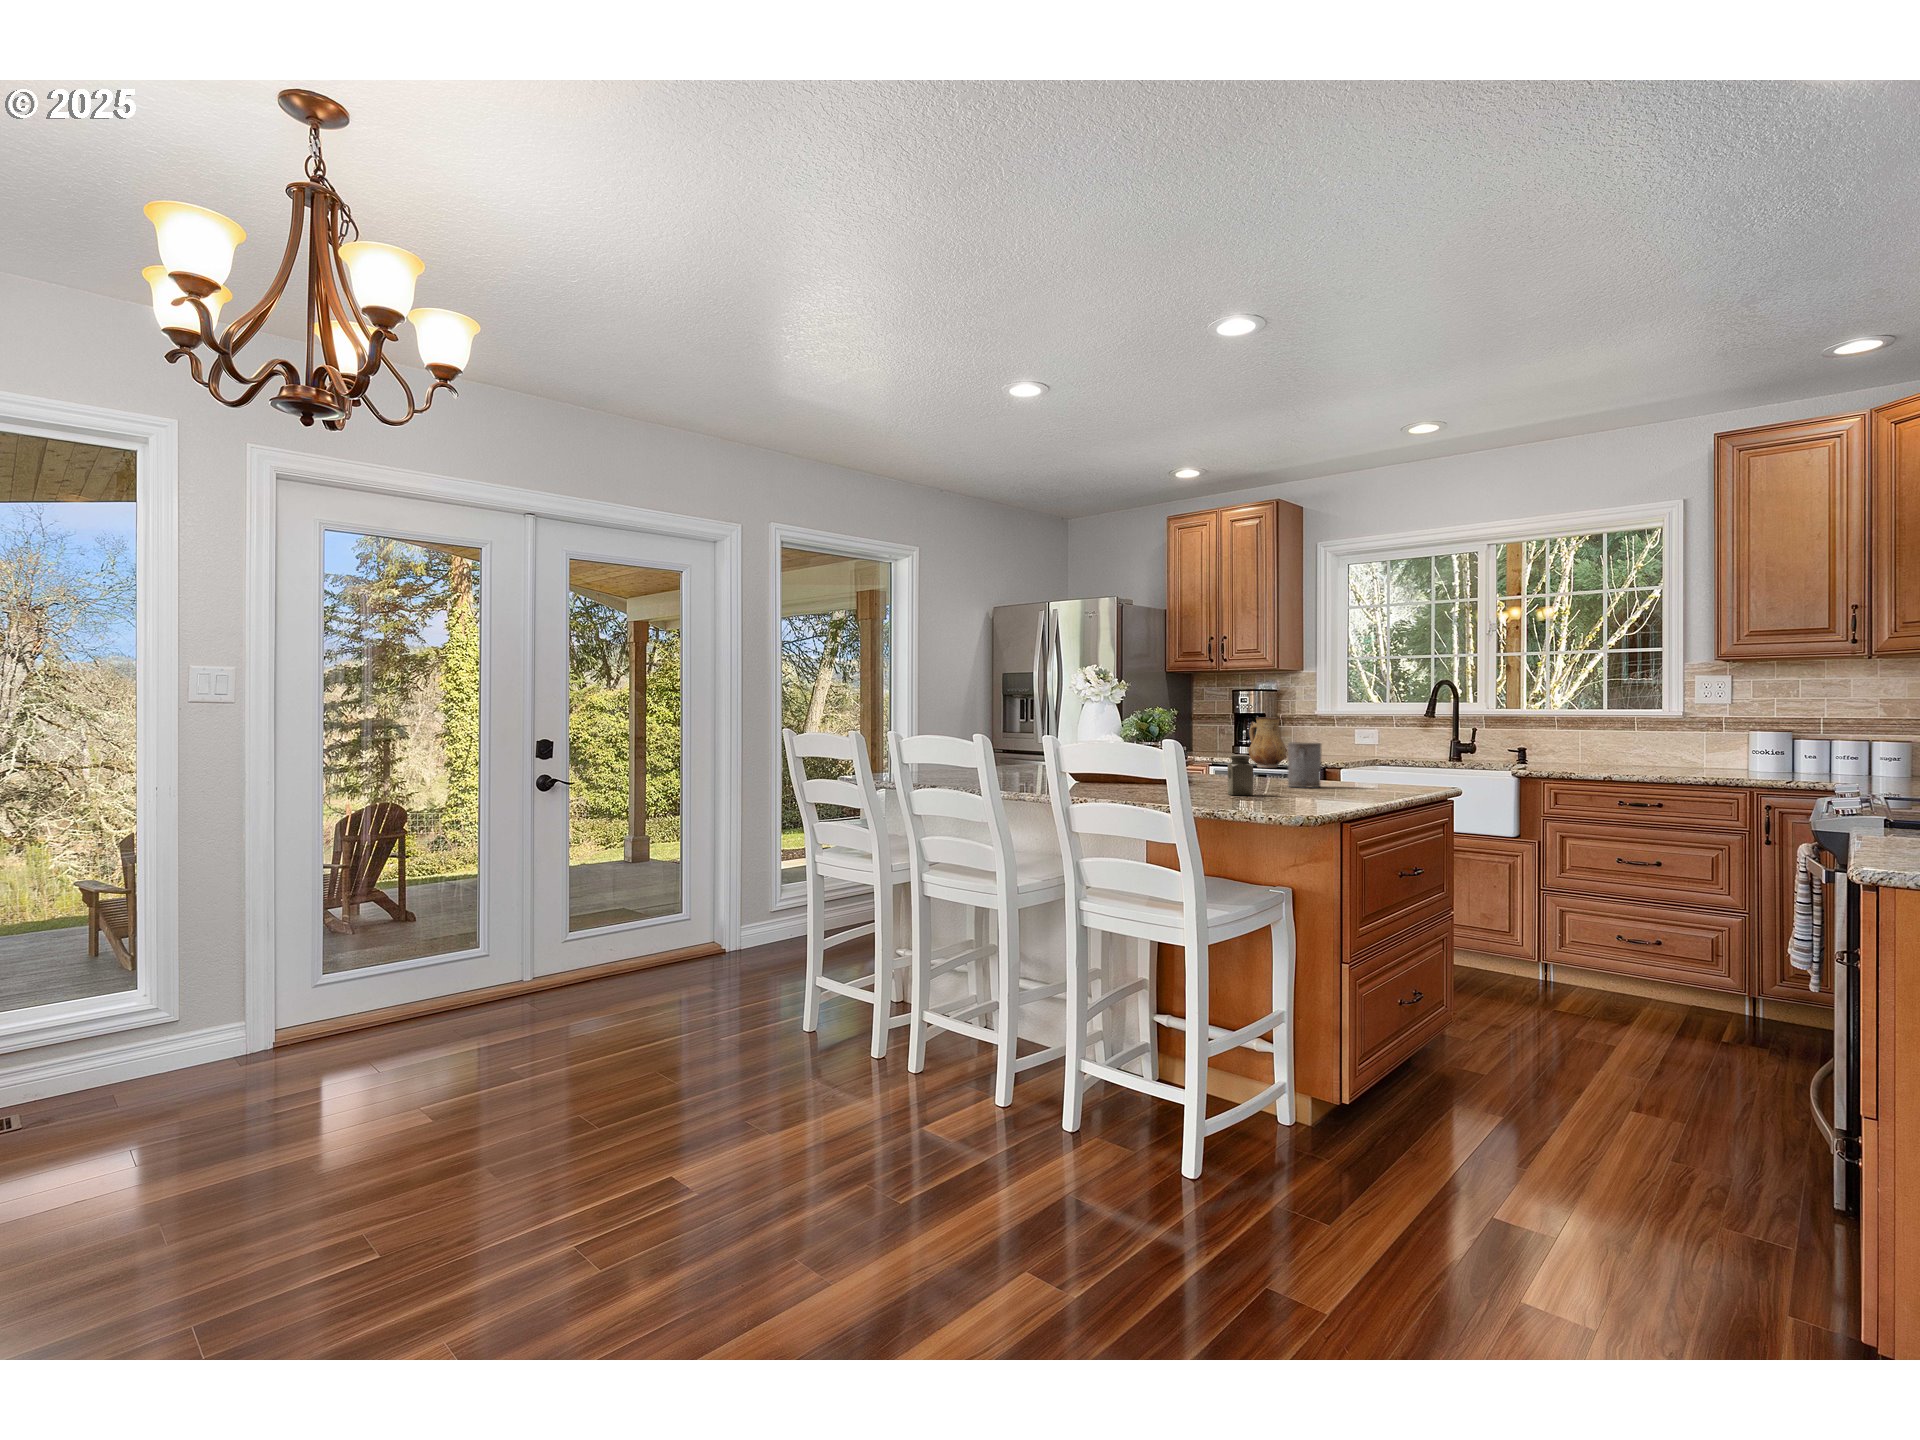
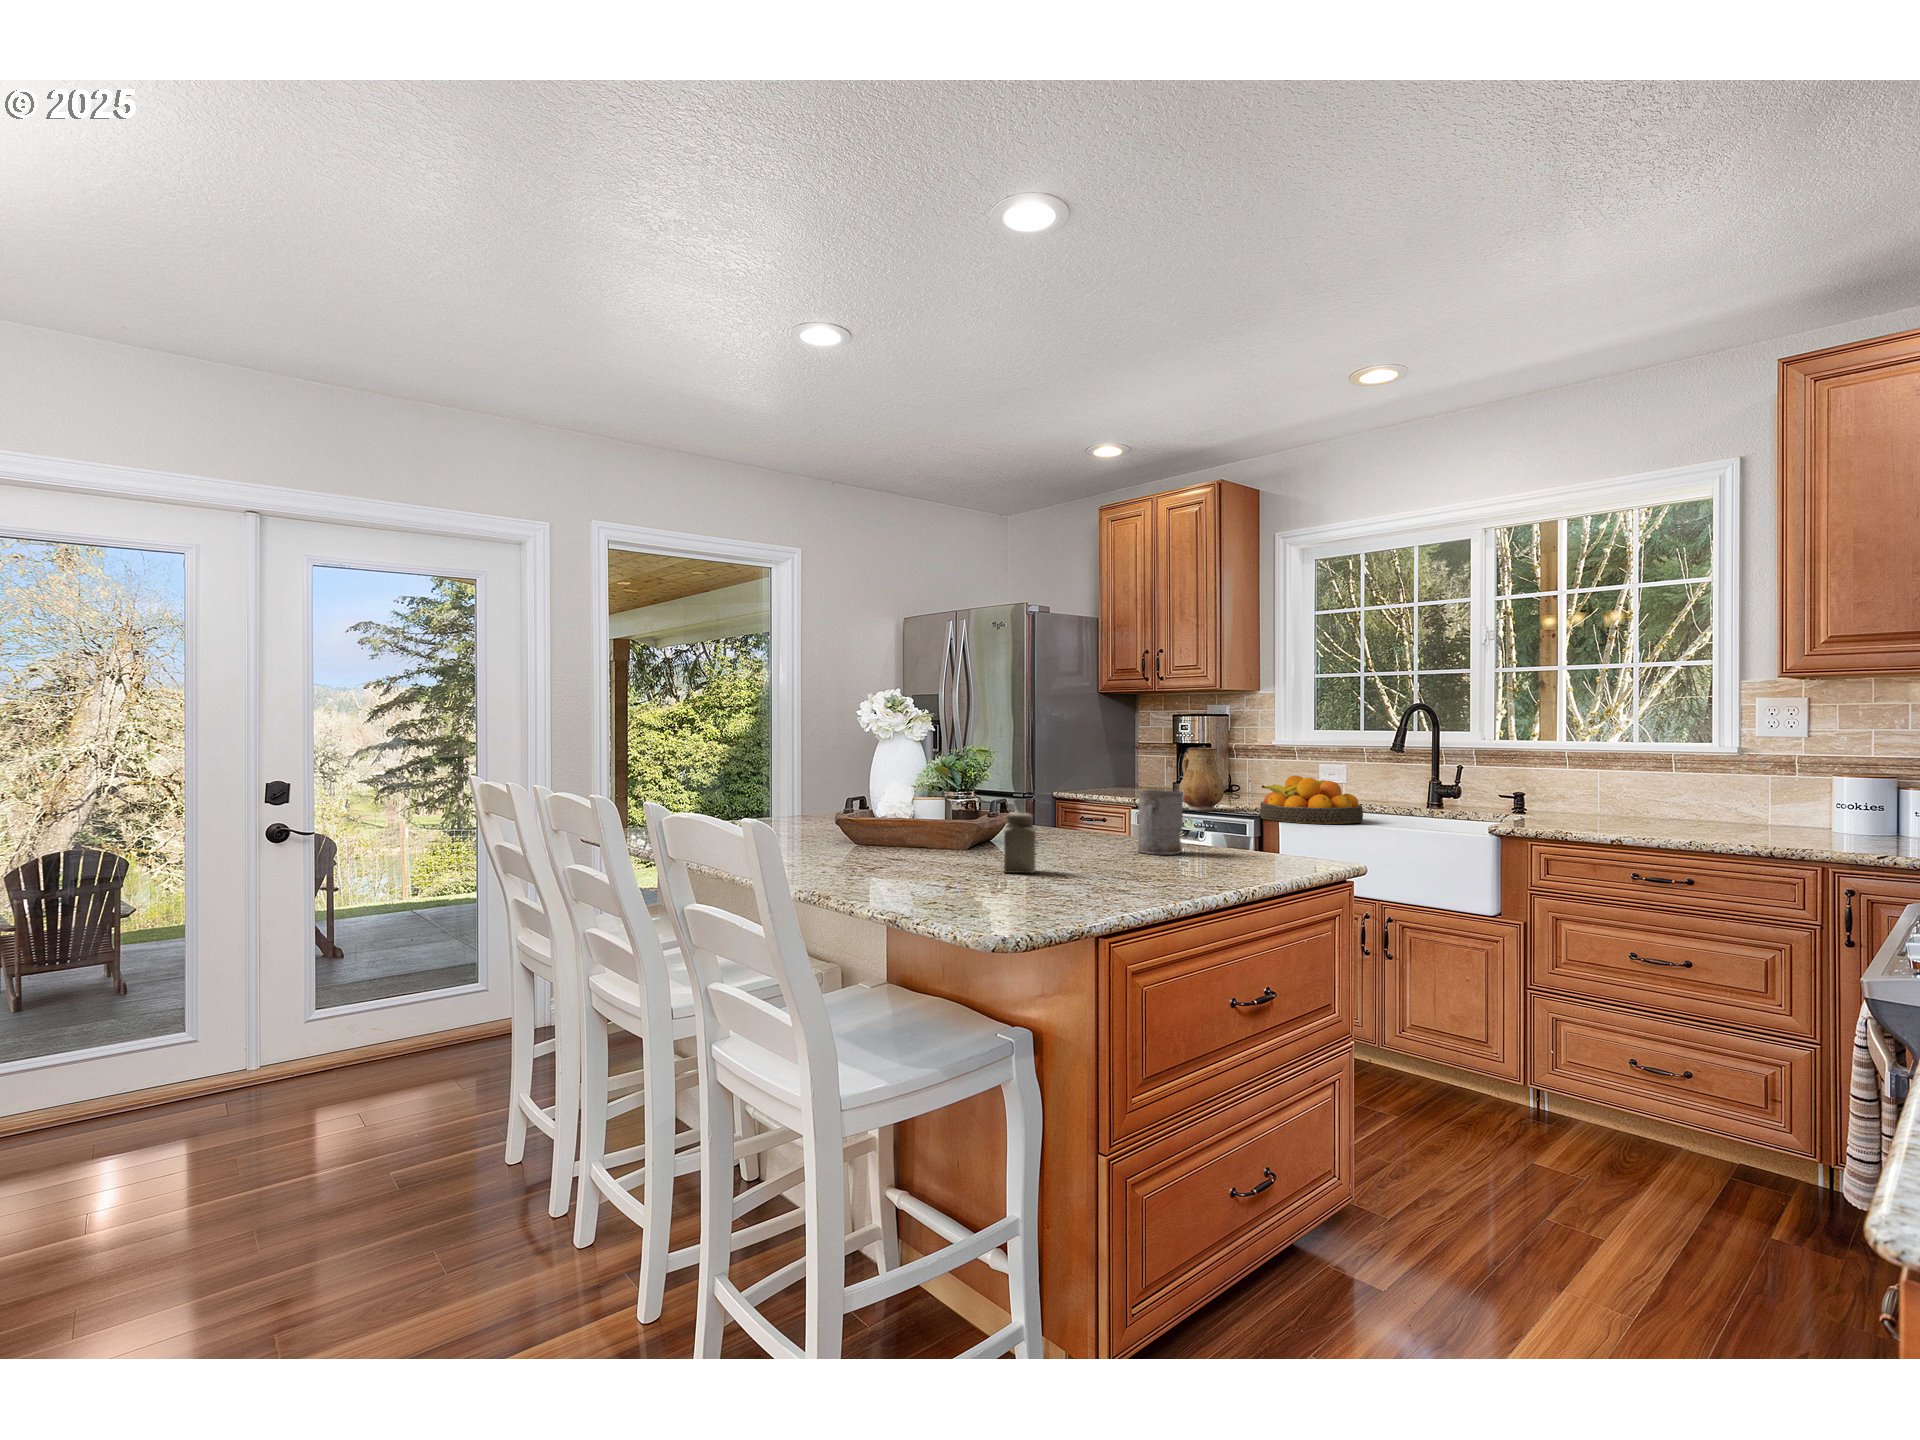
fruit bowl: none [1323,738,1405,774] -> present [1260,775,1363,824]

